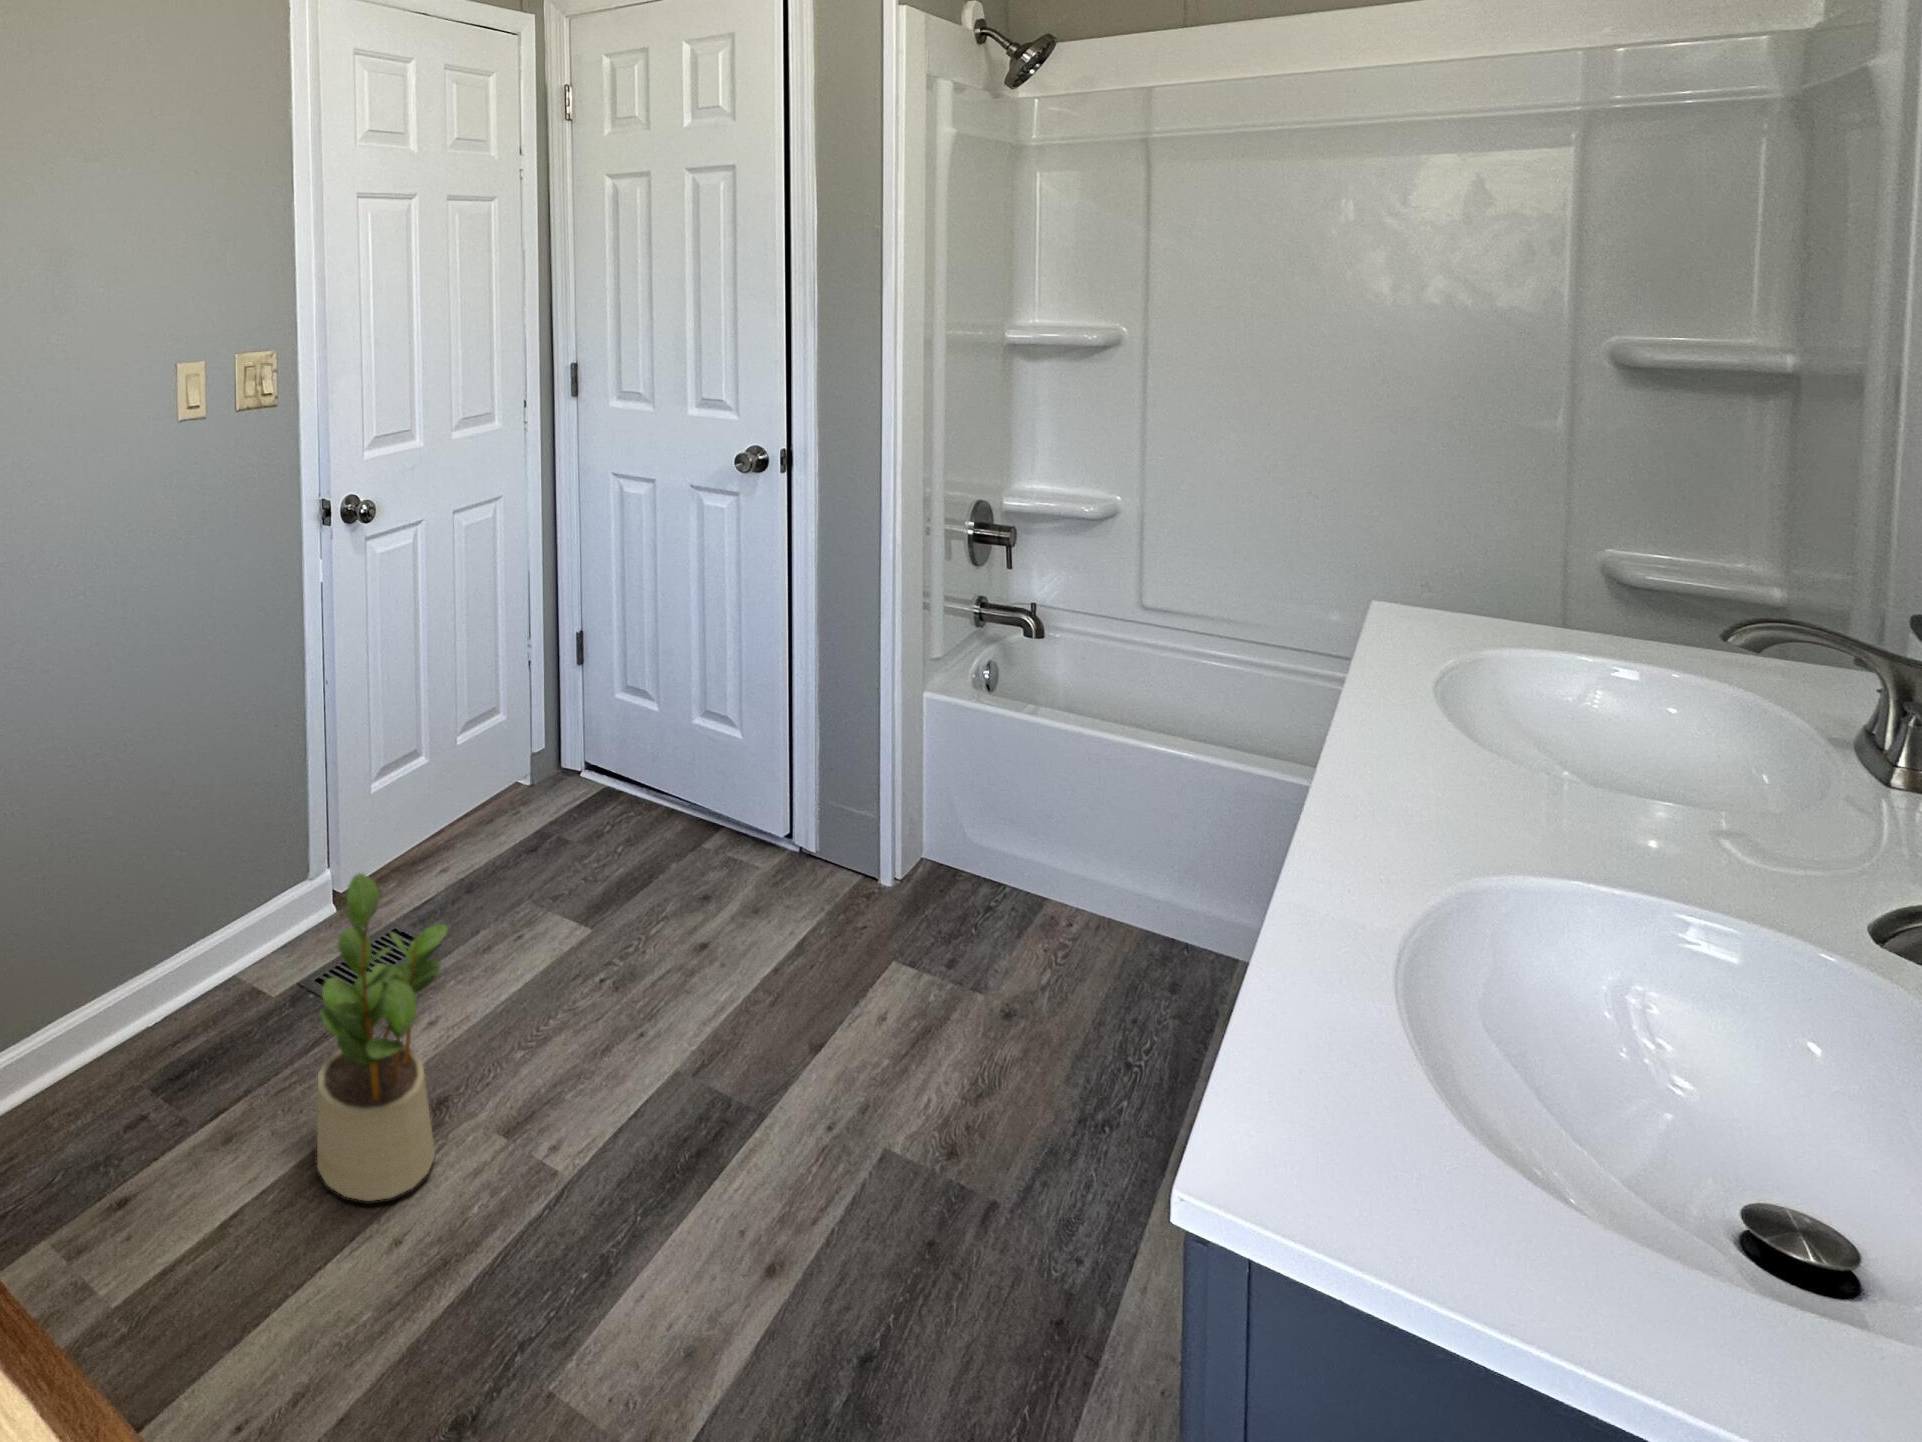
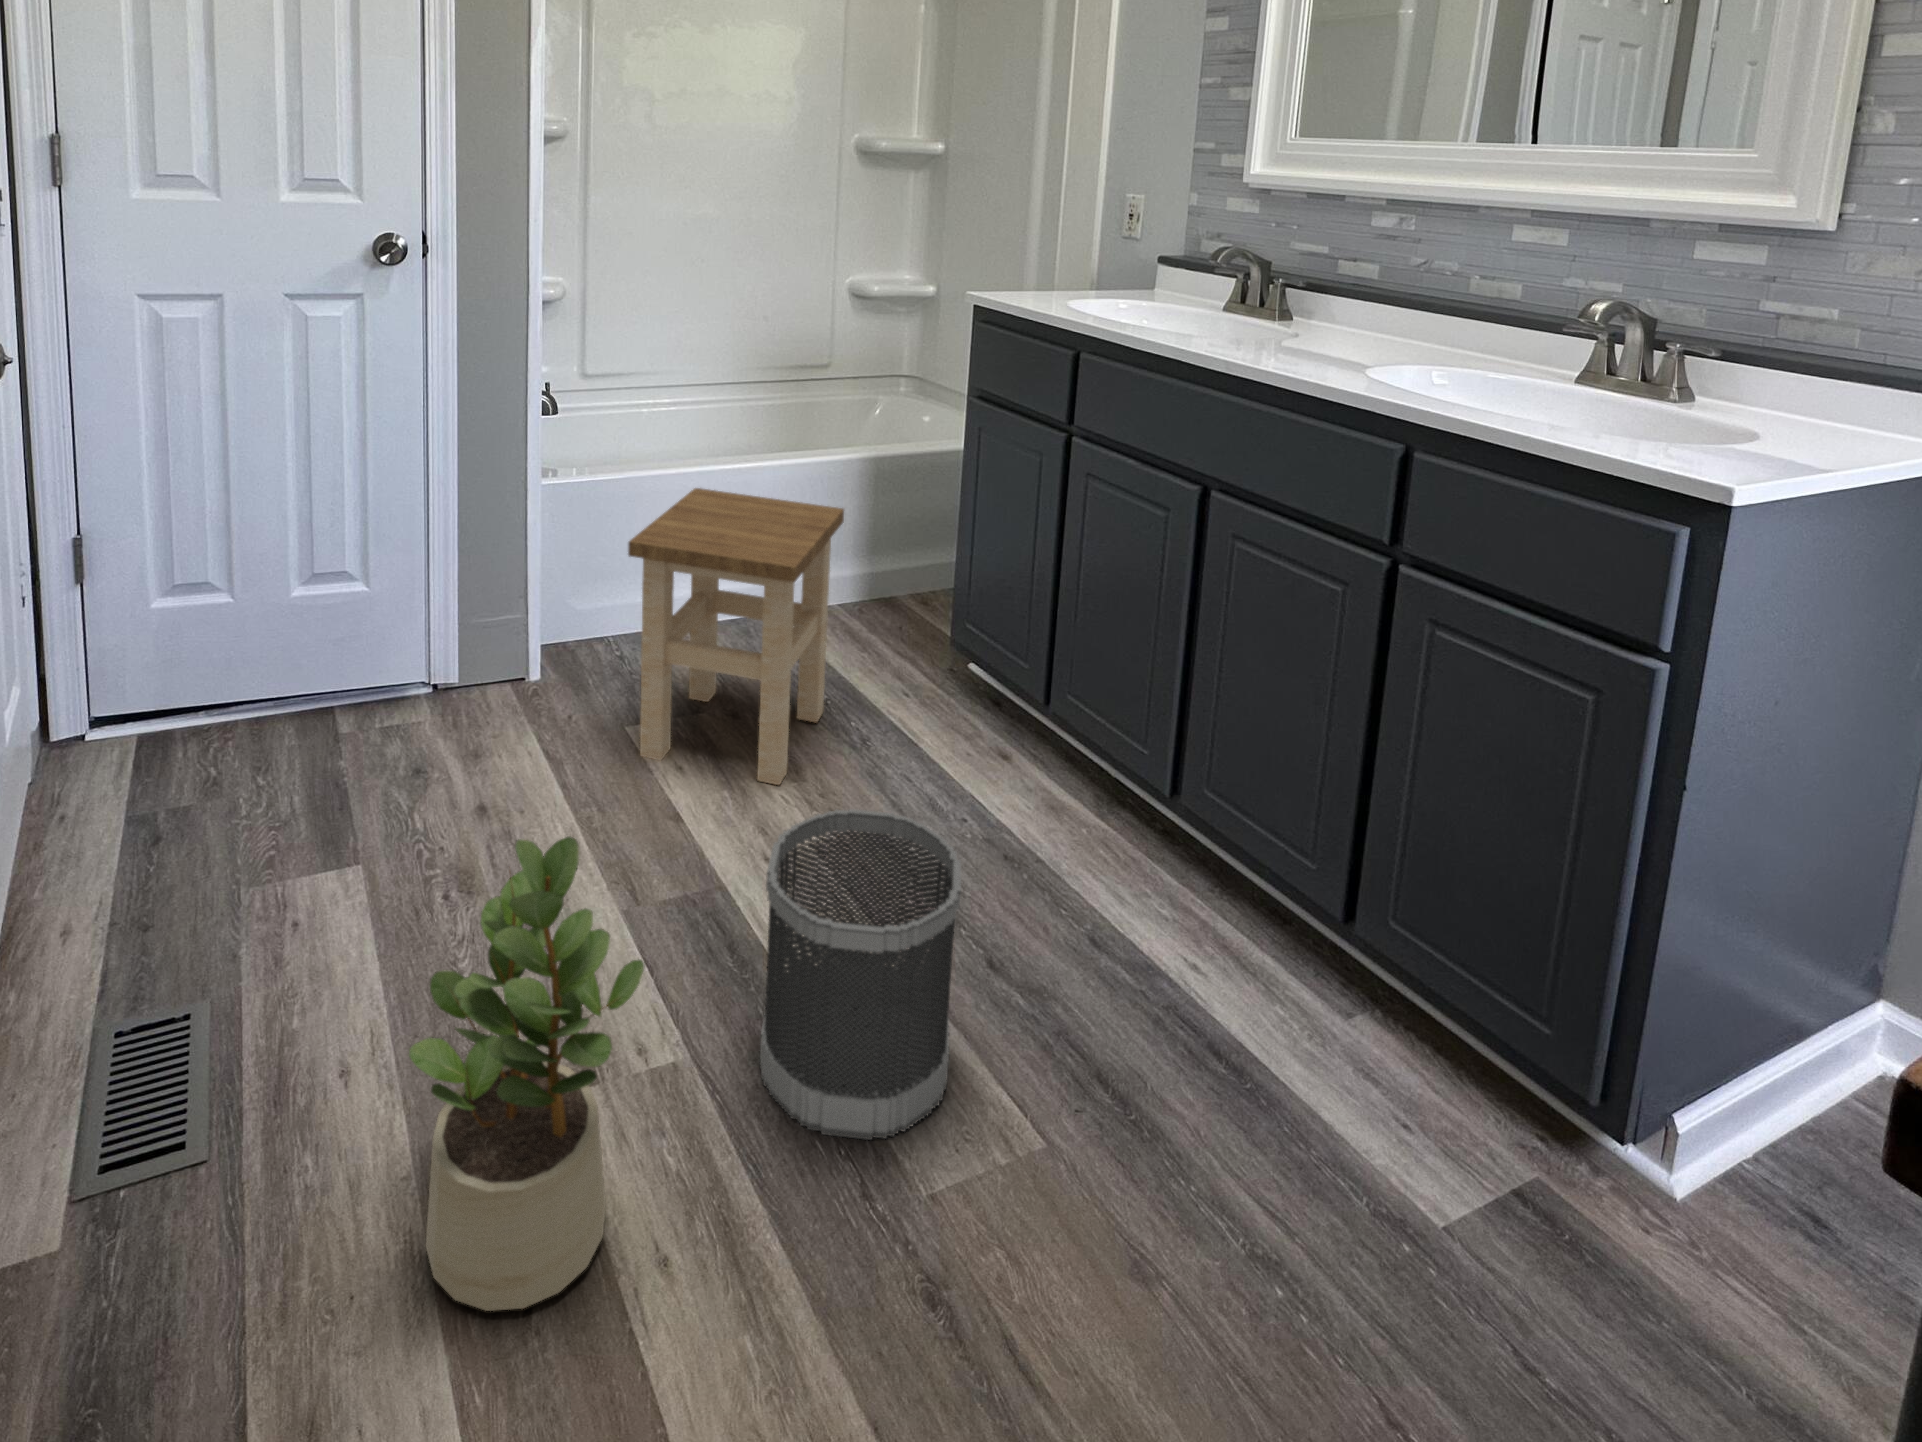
stool: none [846,753,1110,1092] -> present [628,488,844,785]
wastebasket: none [548,1033,742,1368] -> present [760,809,961,1140]

